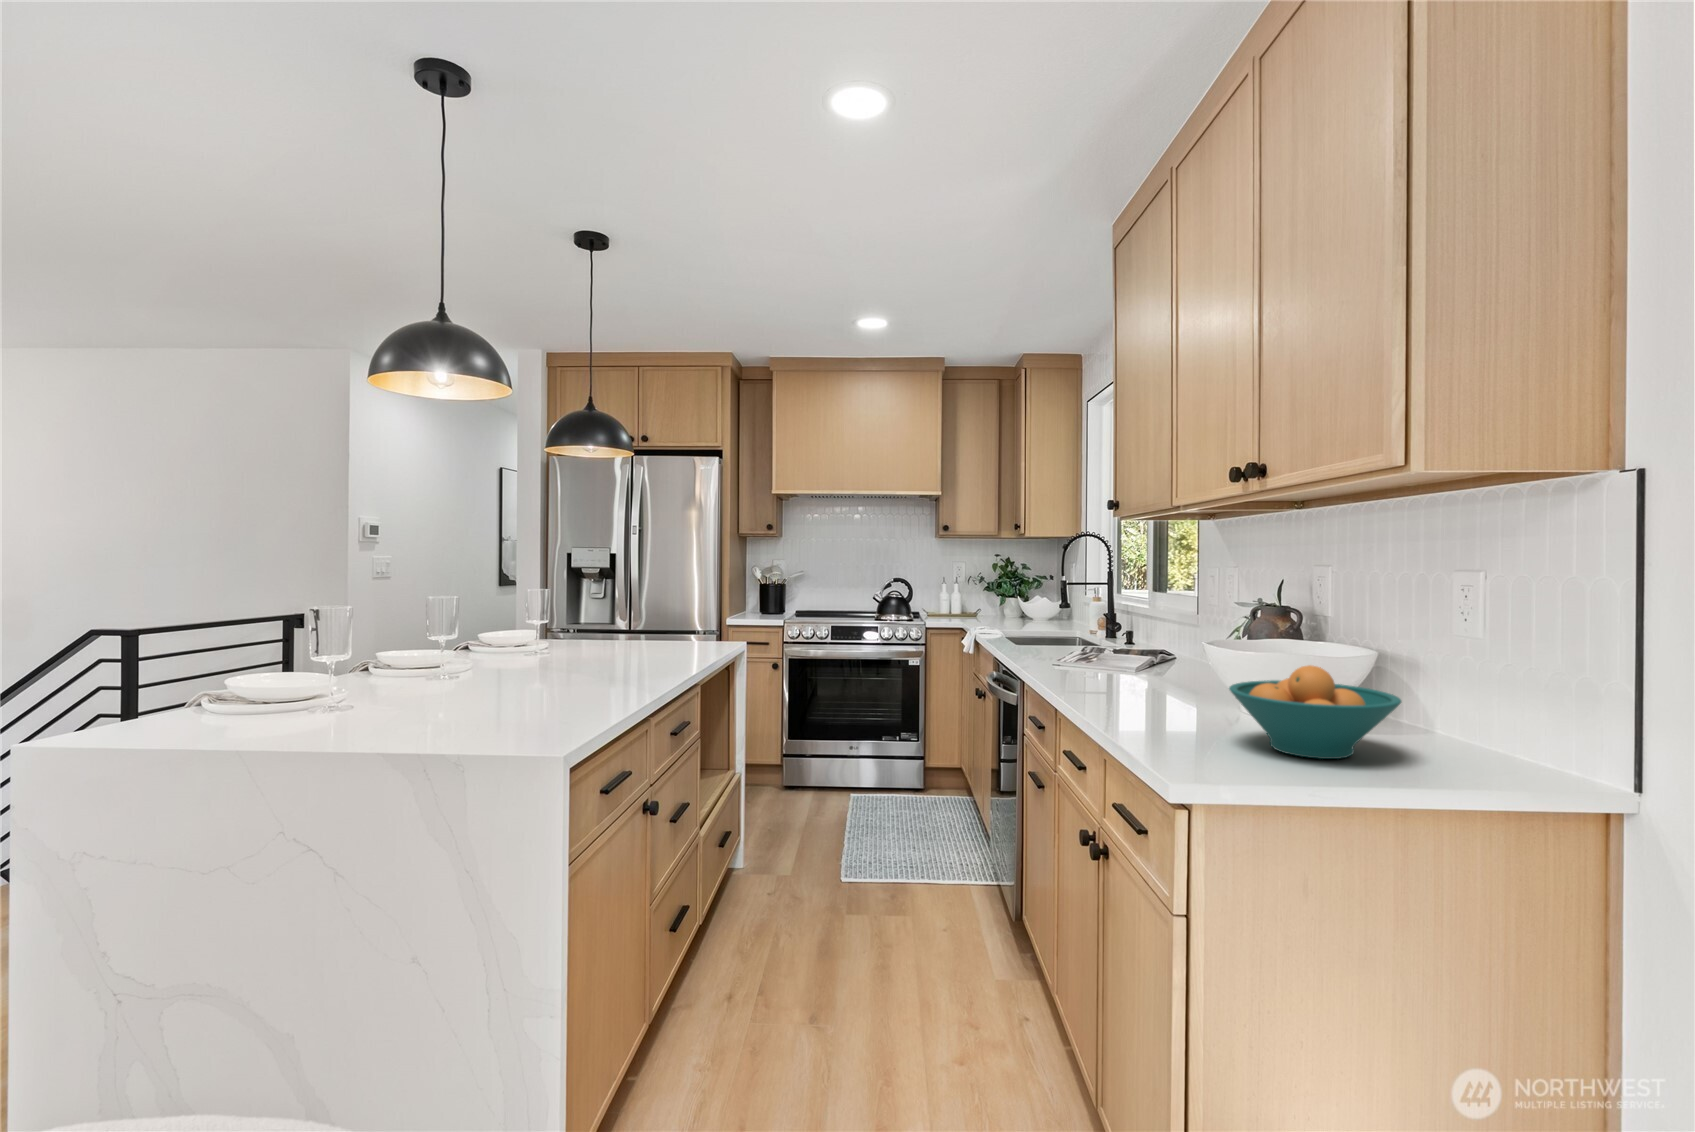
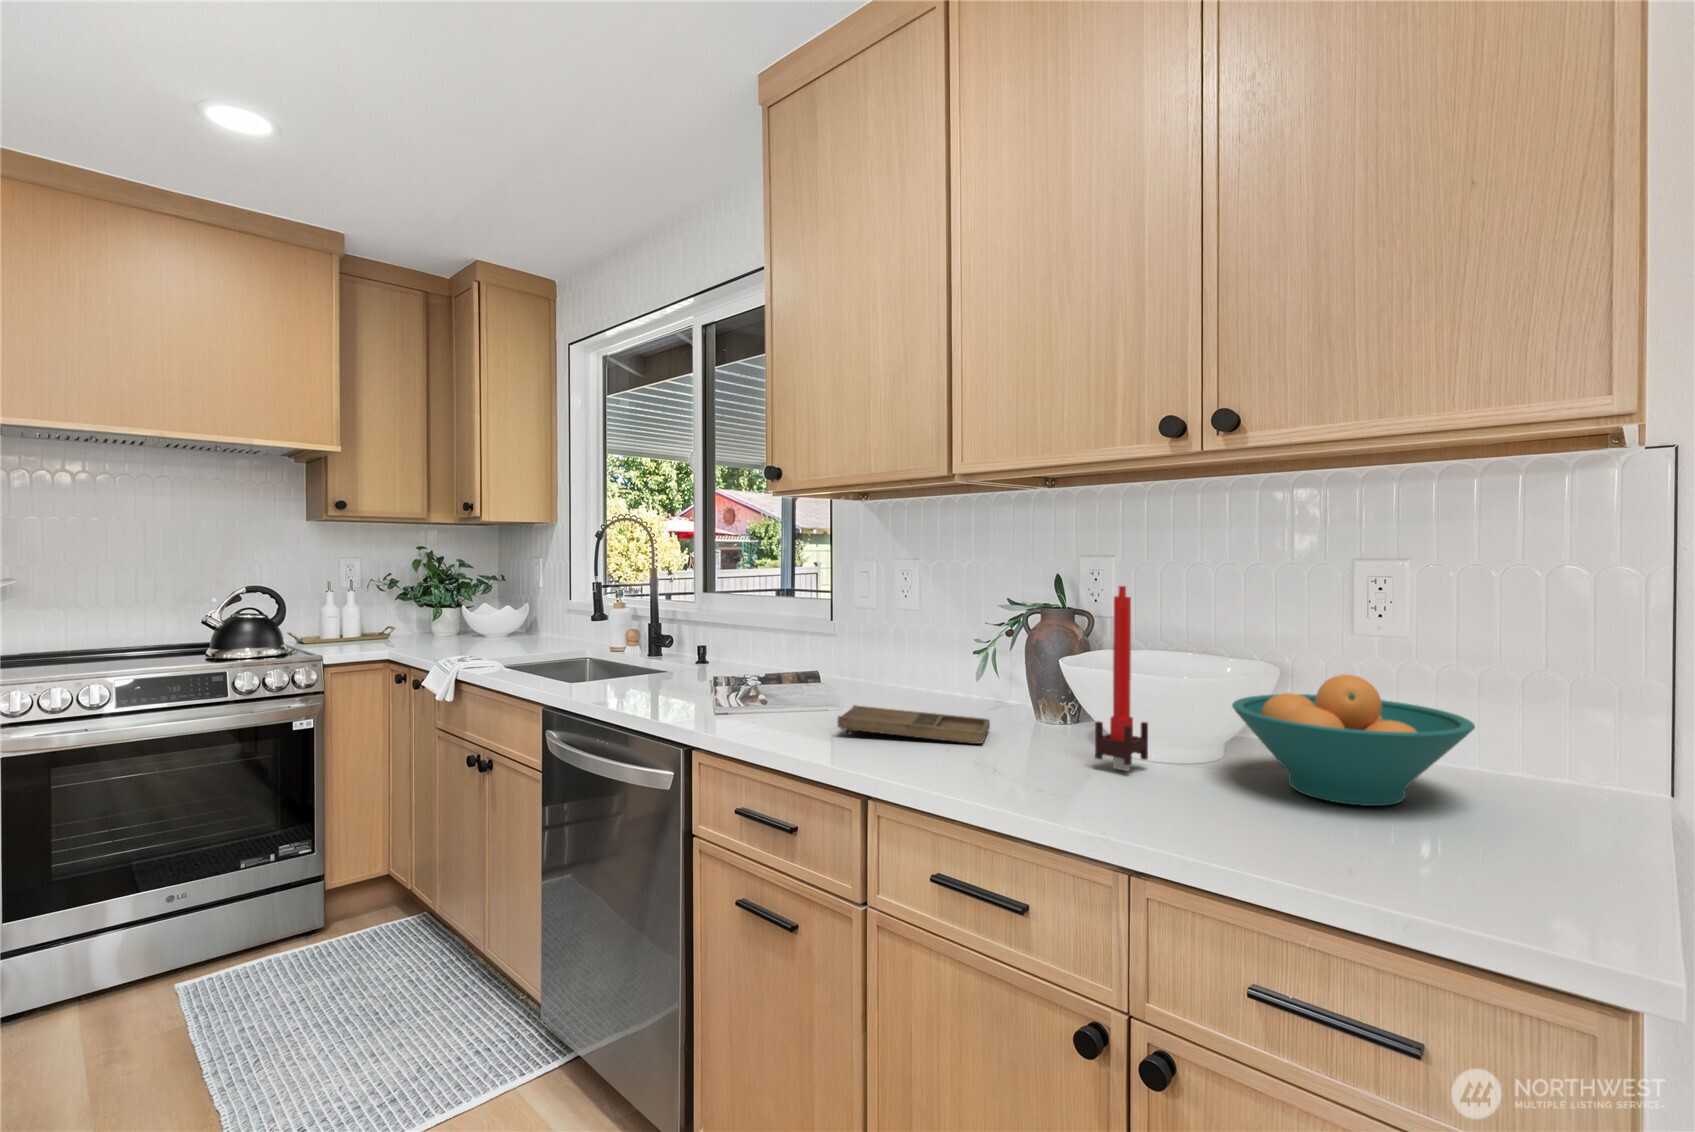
candle: none [1185,596,1220,722] -> present [1095,586,1148,771]
tray: none [1084,670,1189,700] -> present [837,705,990,744]

